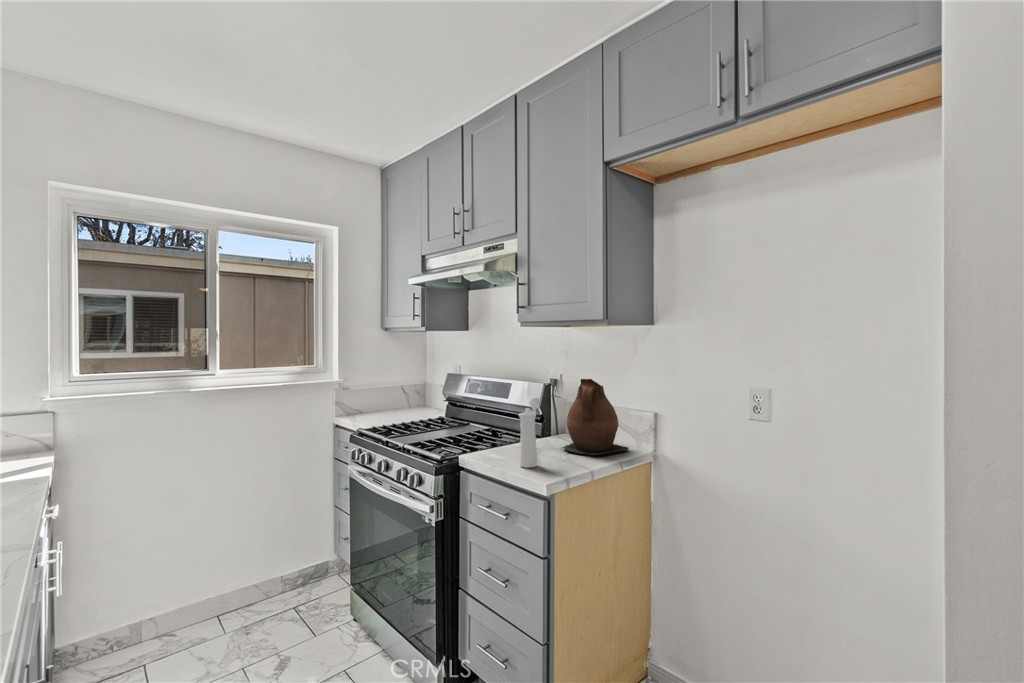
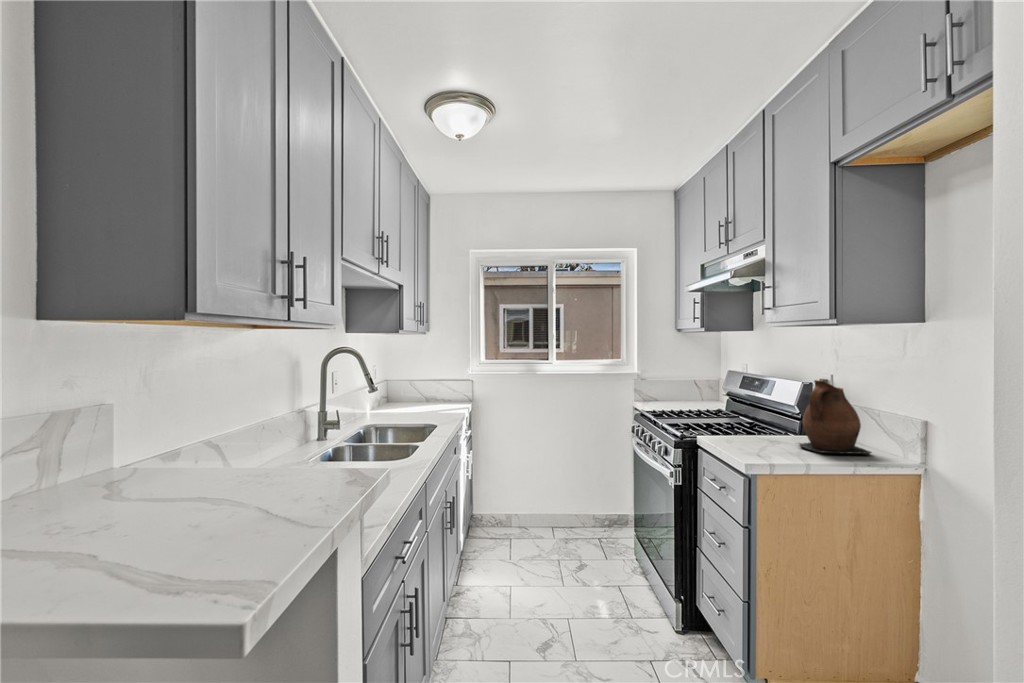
pepper mill: present [519,397,540,468] -> none [738,393,768,452]

